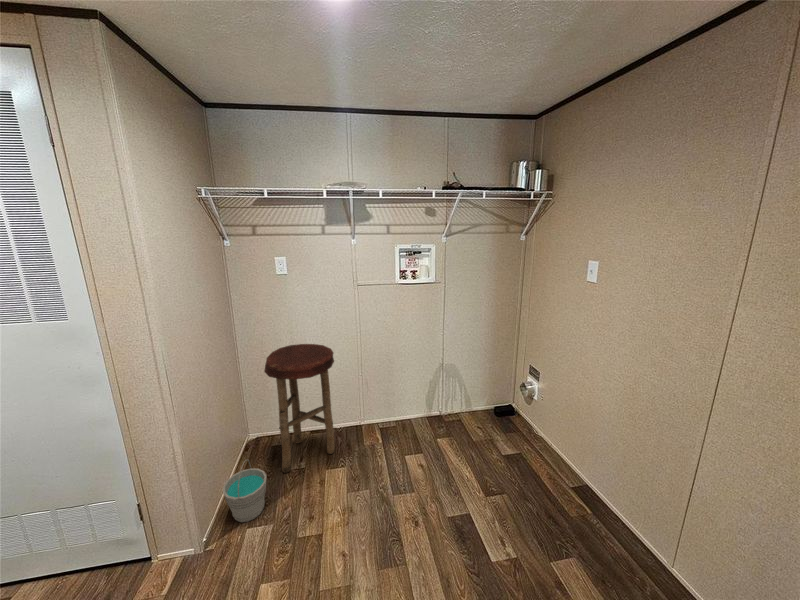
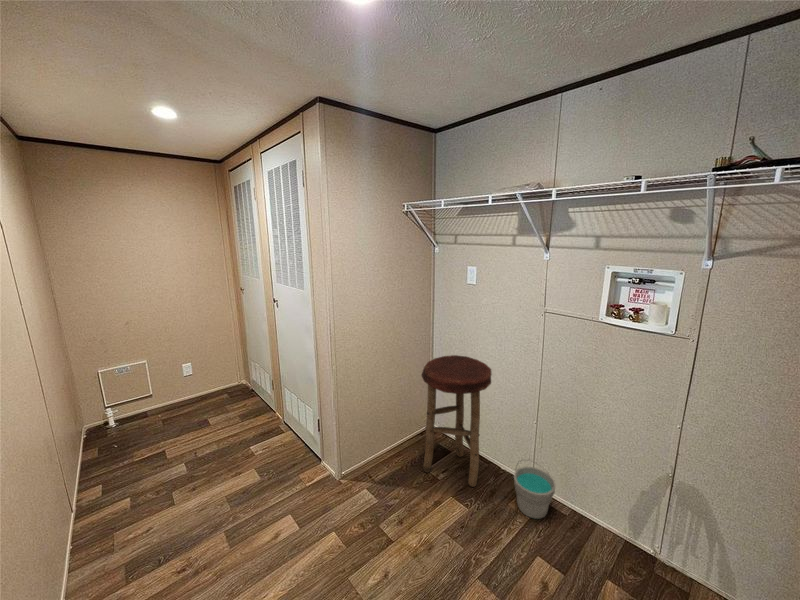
bucket: present [223,460,267,522] -> present [514,460,556,519]

